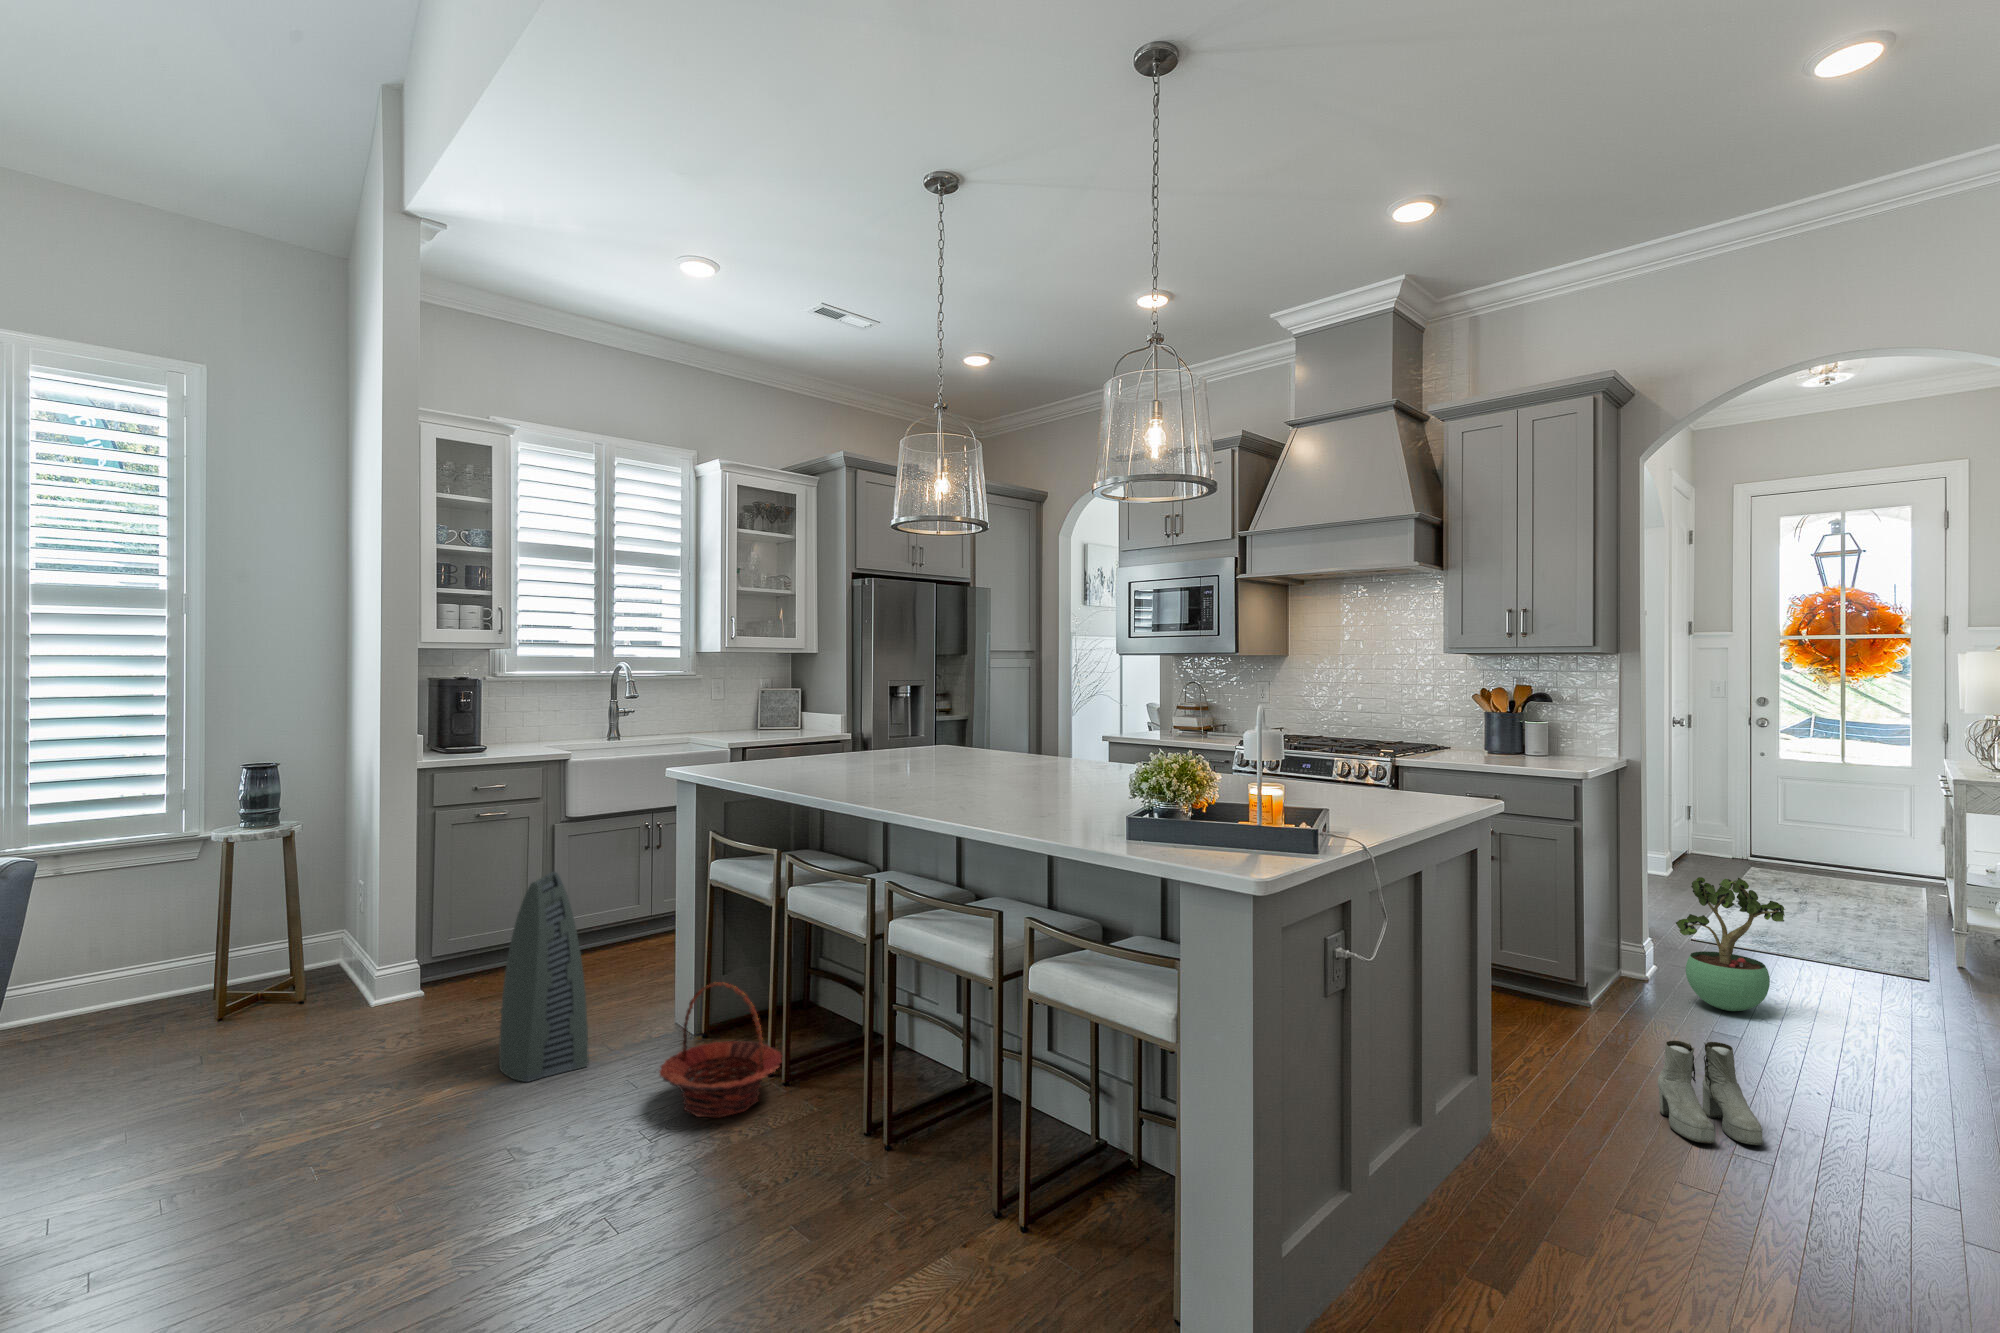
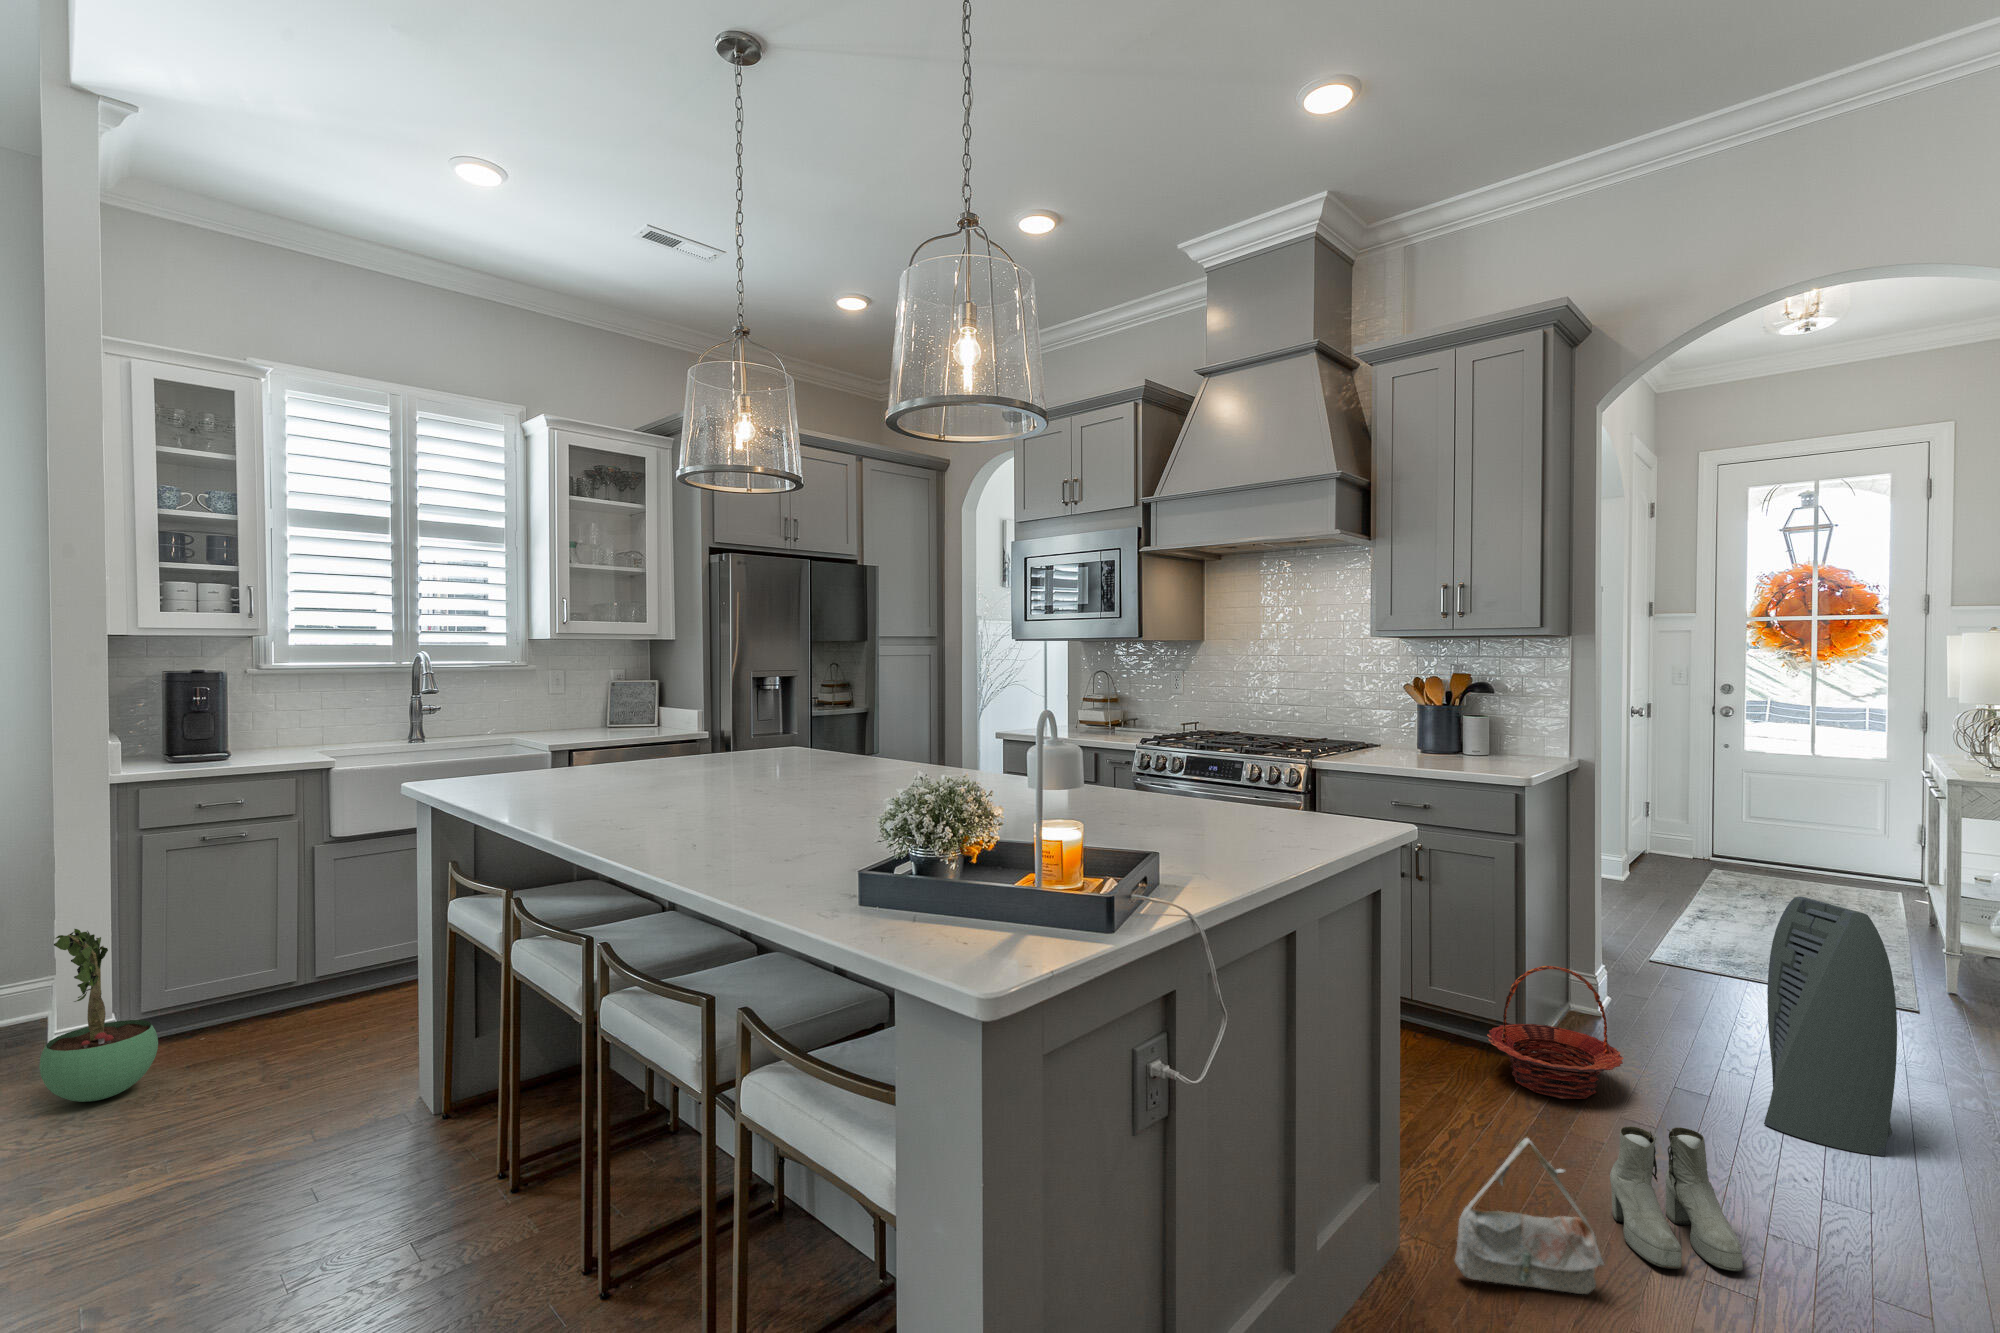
air purifier: present [499,872,589,1082] -> present [1764,897,1897,1156]
potted plant: present [1676,877,1785,1011] -> present [39,929,158,1102]
basket: present [659,982,782,1117] -> present [1487,966,1624,1099]
bag: none [1537,1039,1654,1158] -> present [1455,1138,1604,1294]

